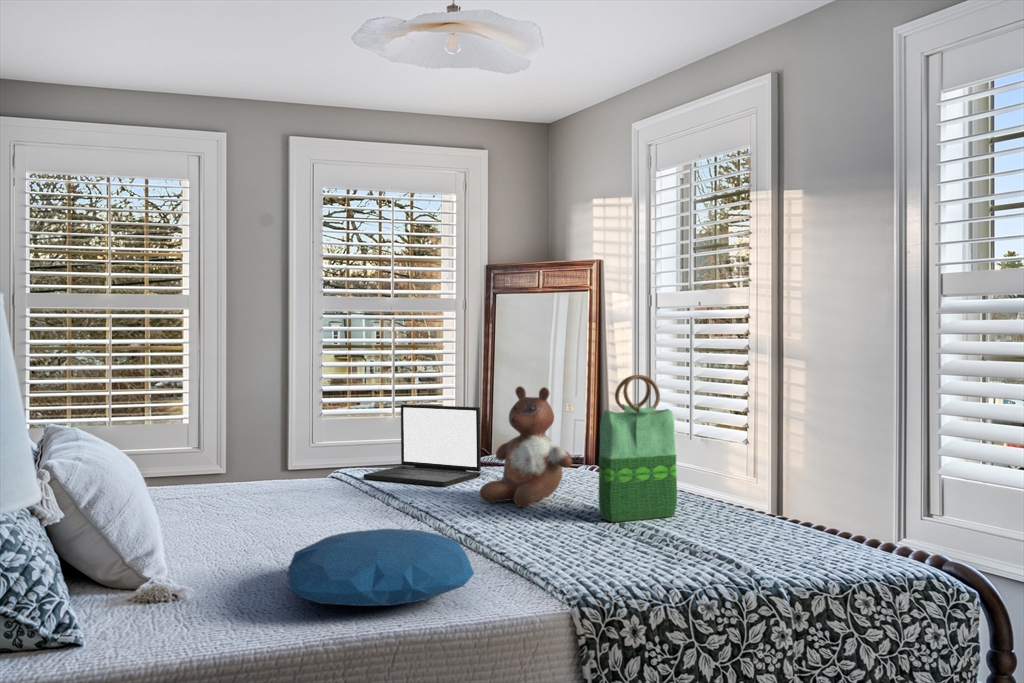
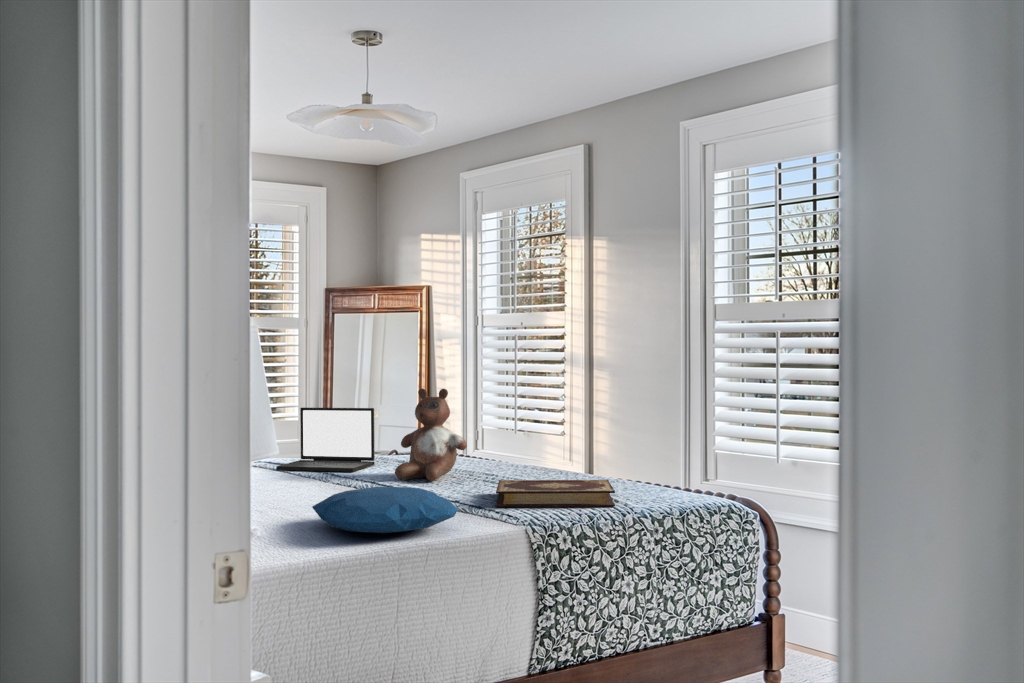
tote bag: present [599,375,677,522] -> none [496,377,550,486]
book: none [565,517,744,573] -> present [496,480,615,507]

